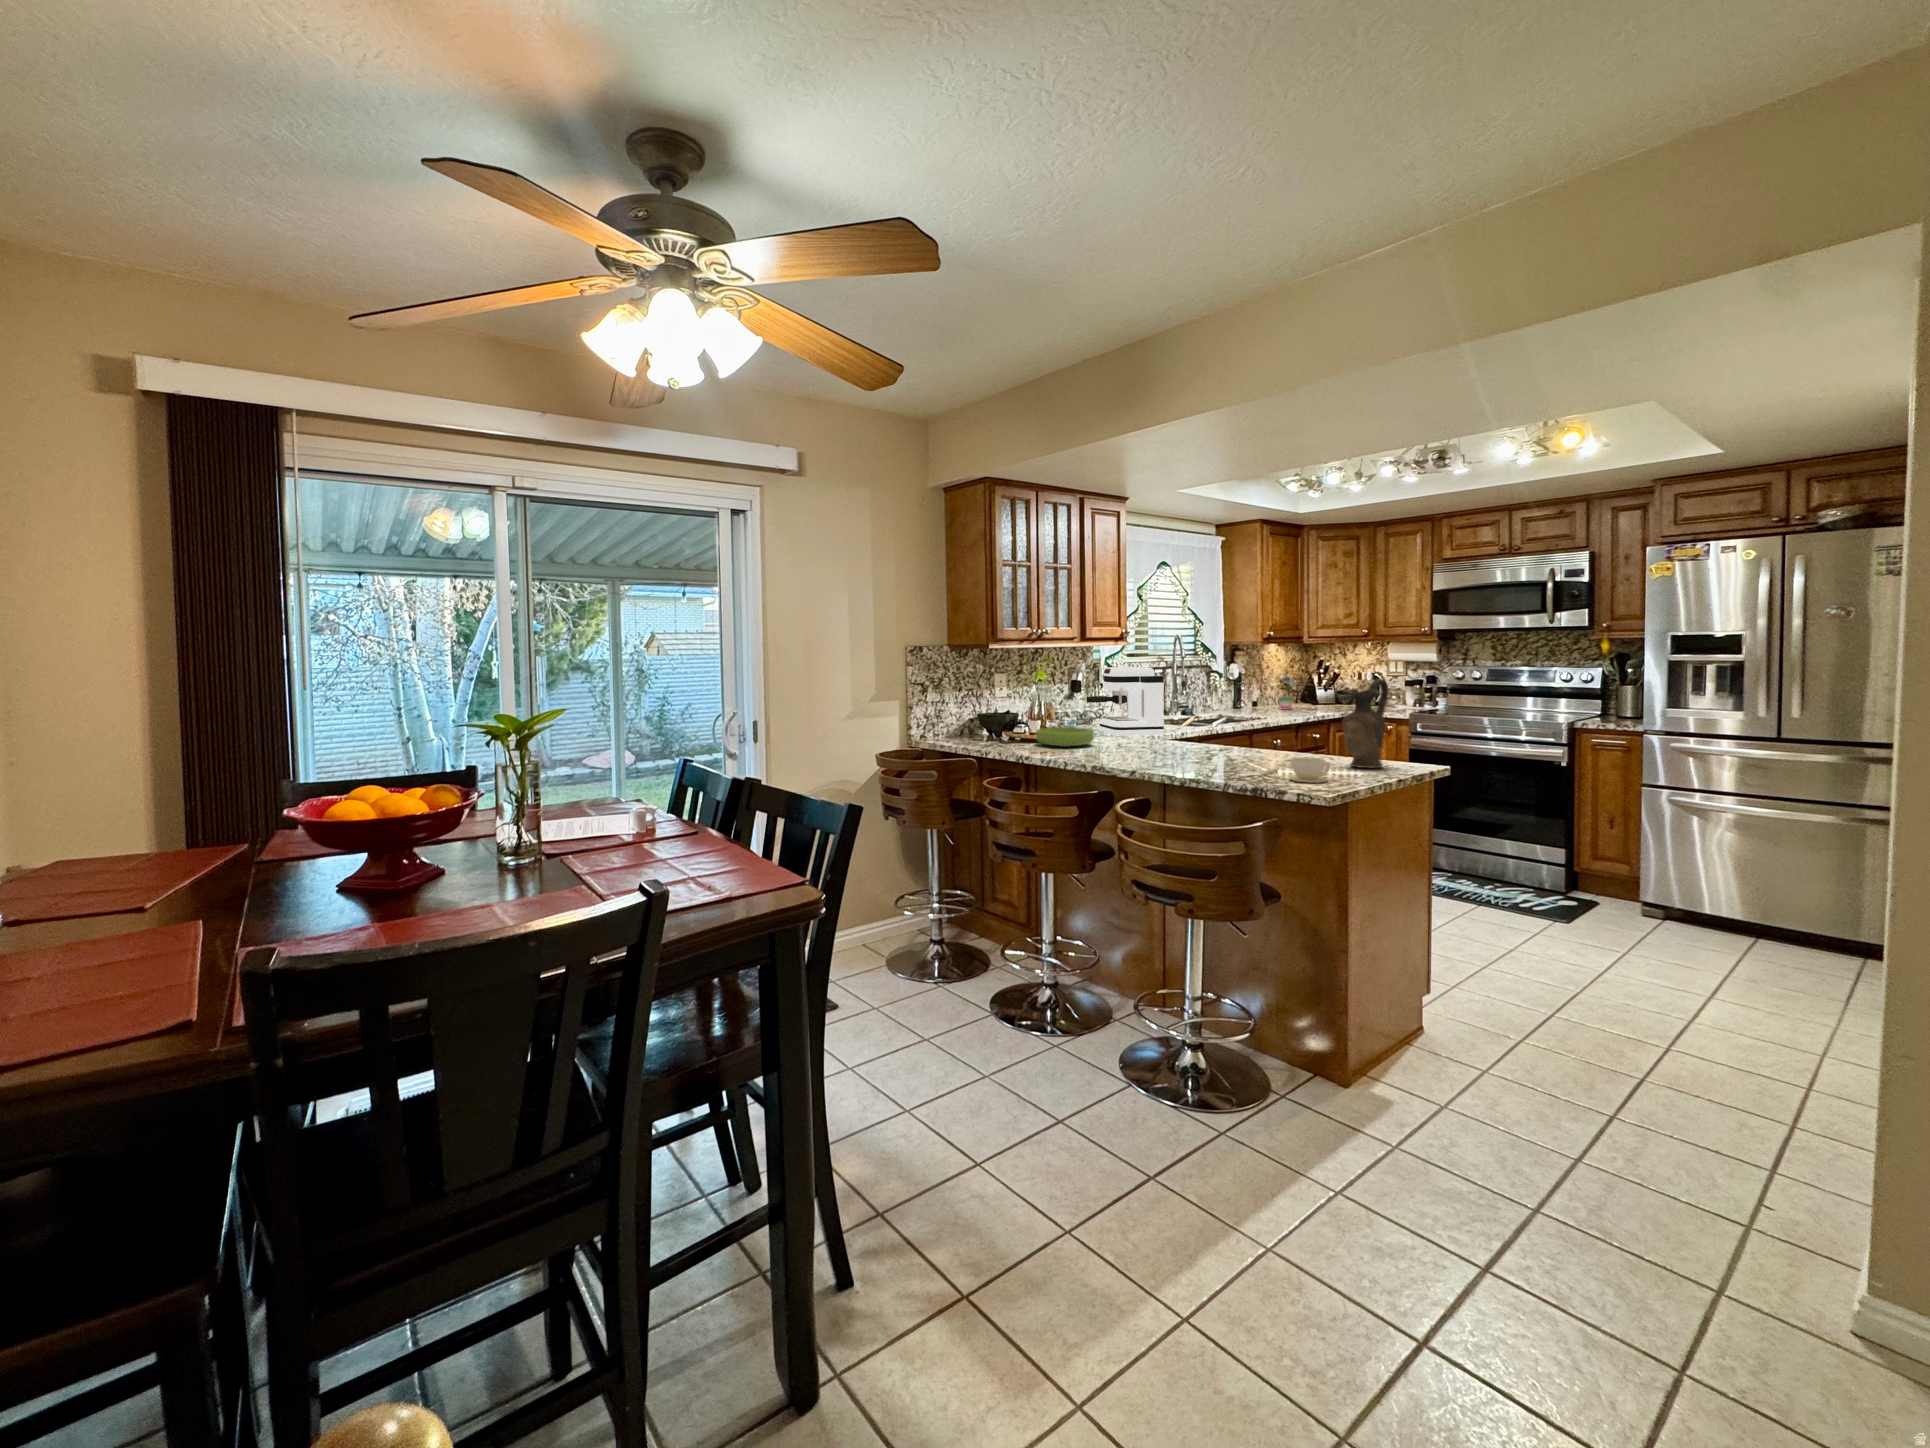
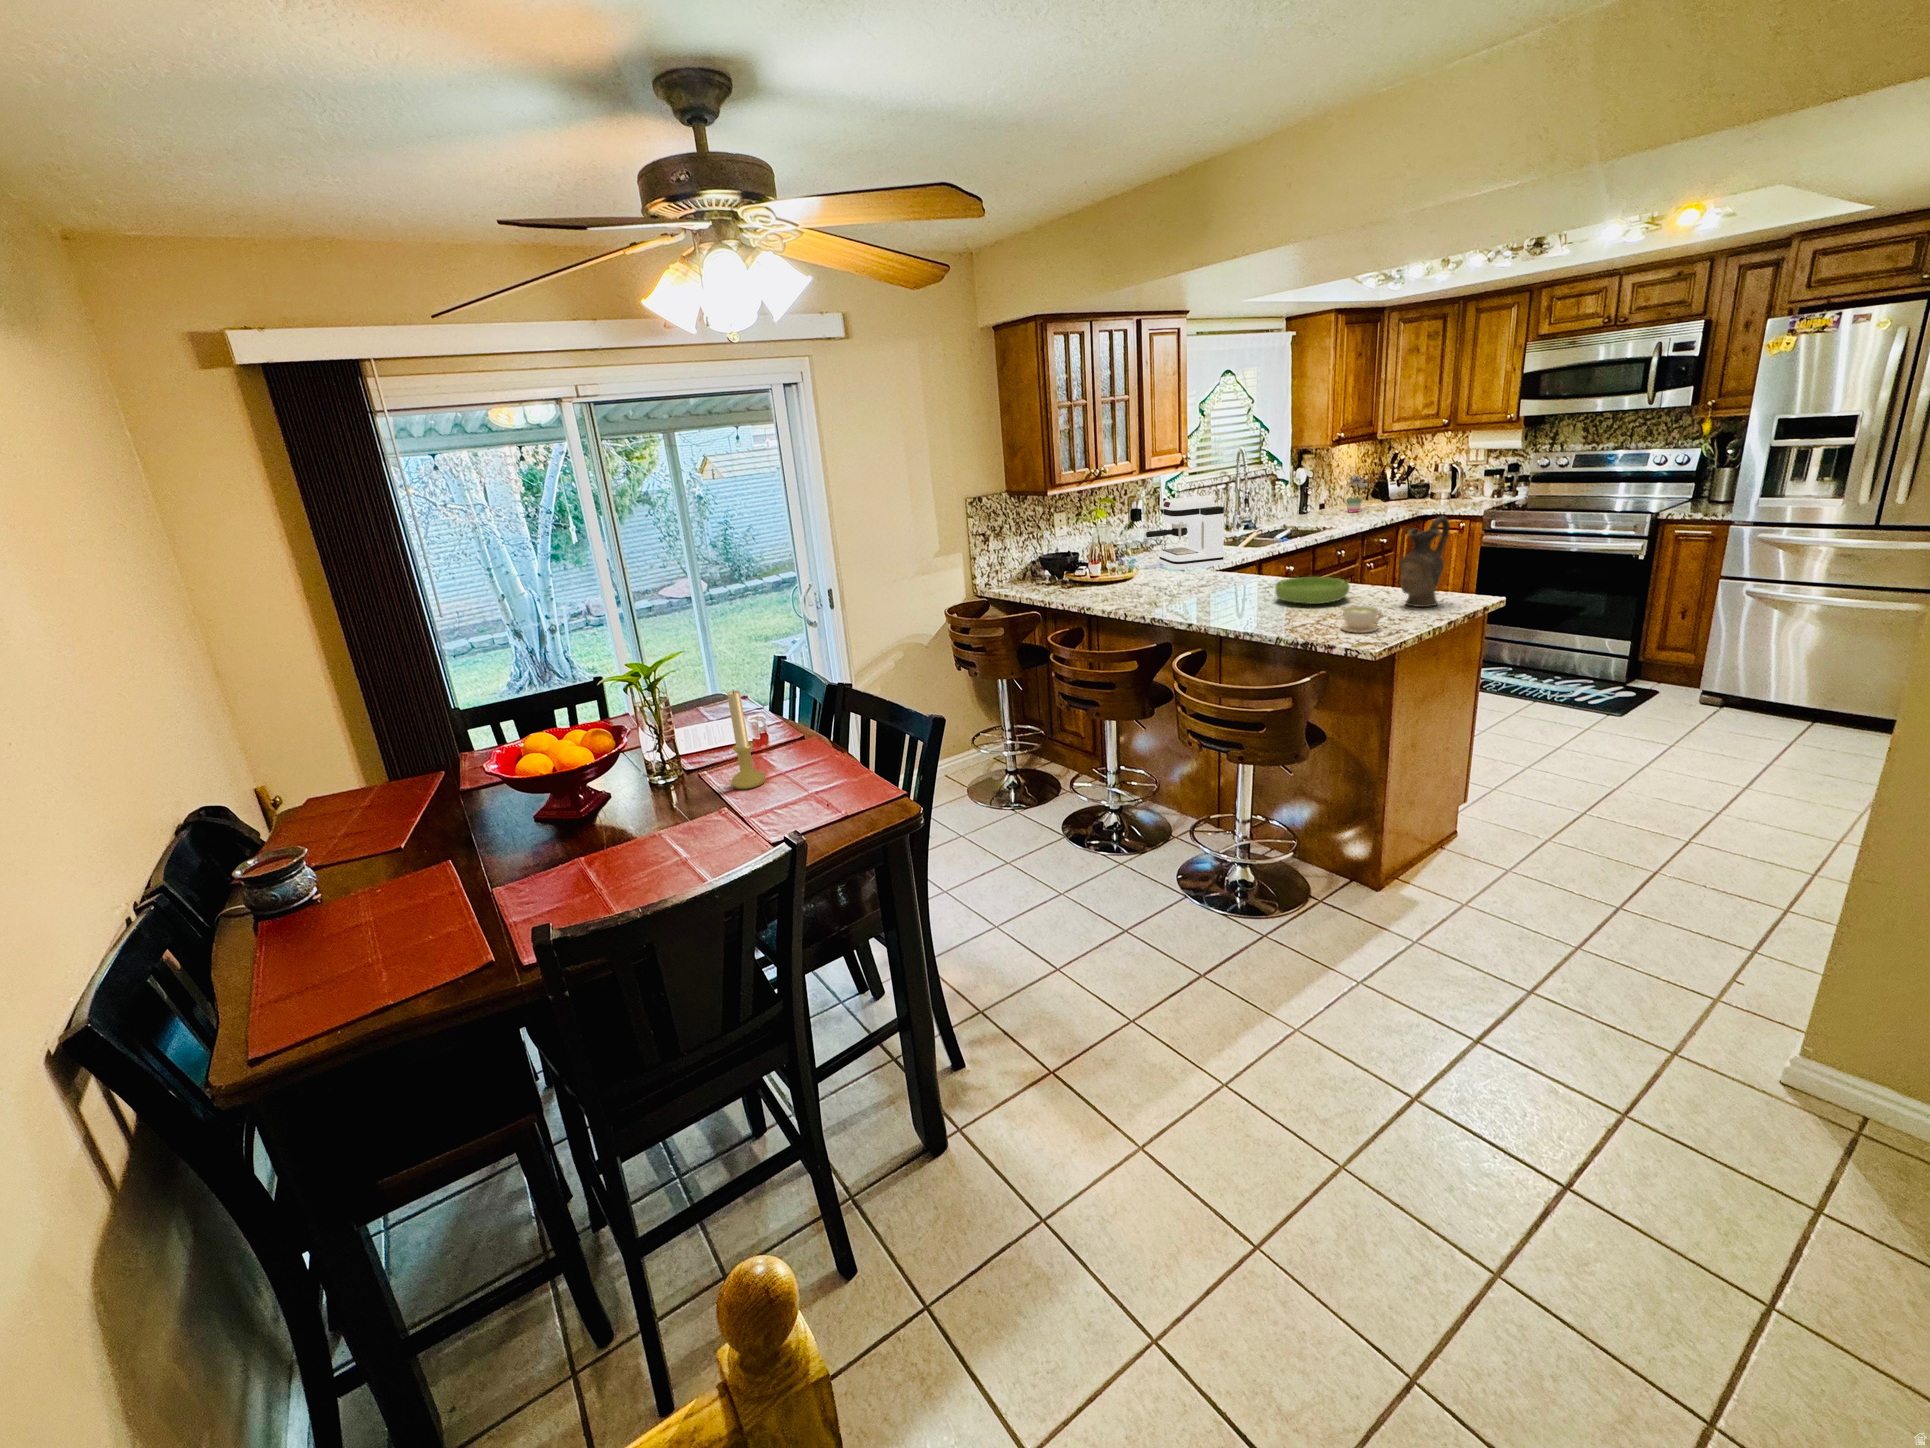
bowl: present [1036,727,1094,747] -> present [1275,576,1350,604]
candle holder: none [600,758,643,882] -> present [727,690,766,790]

